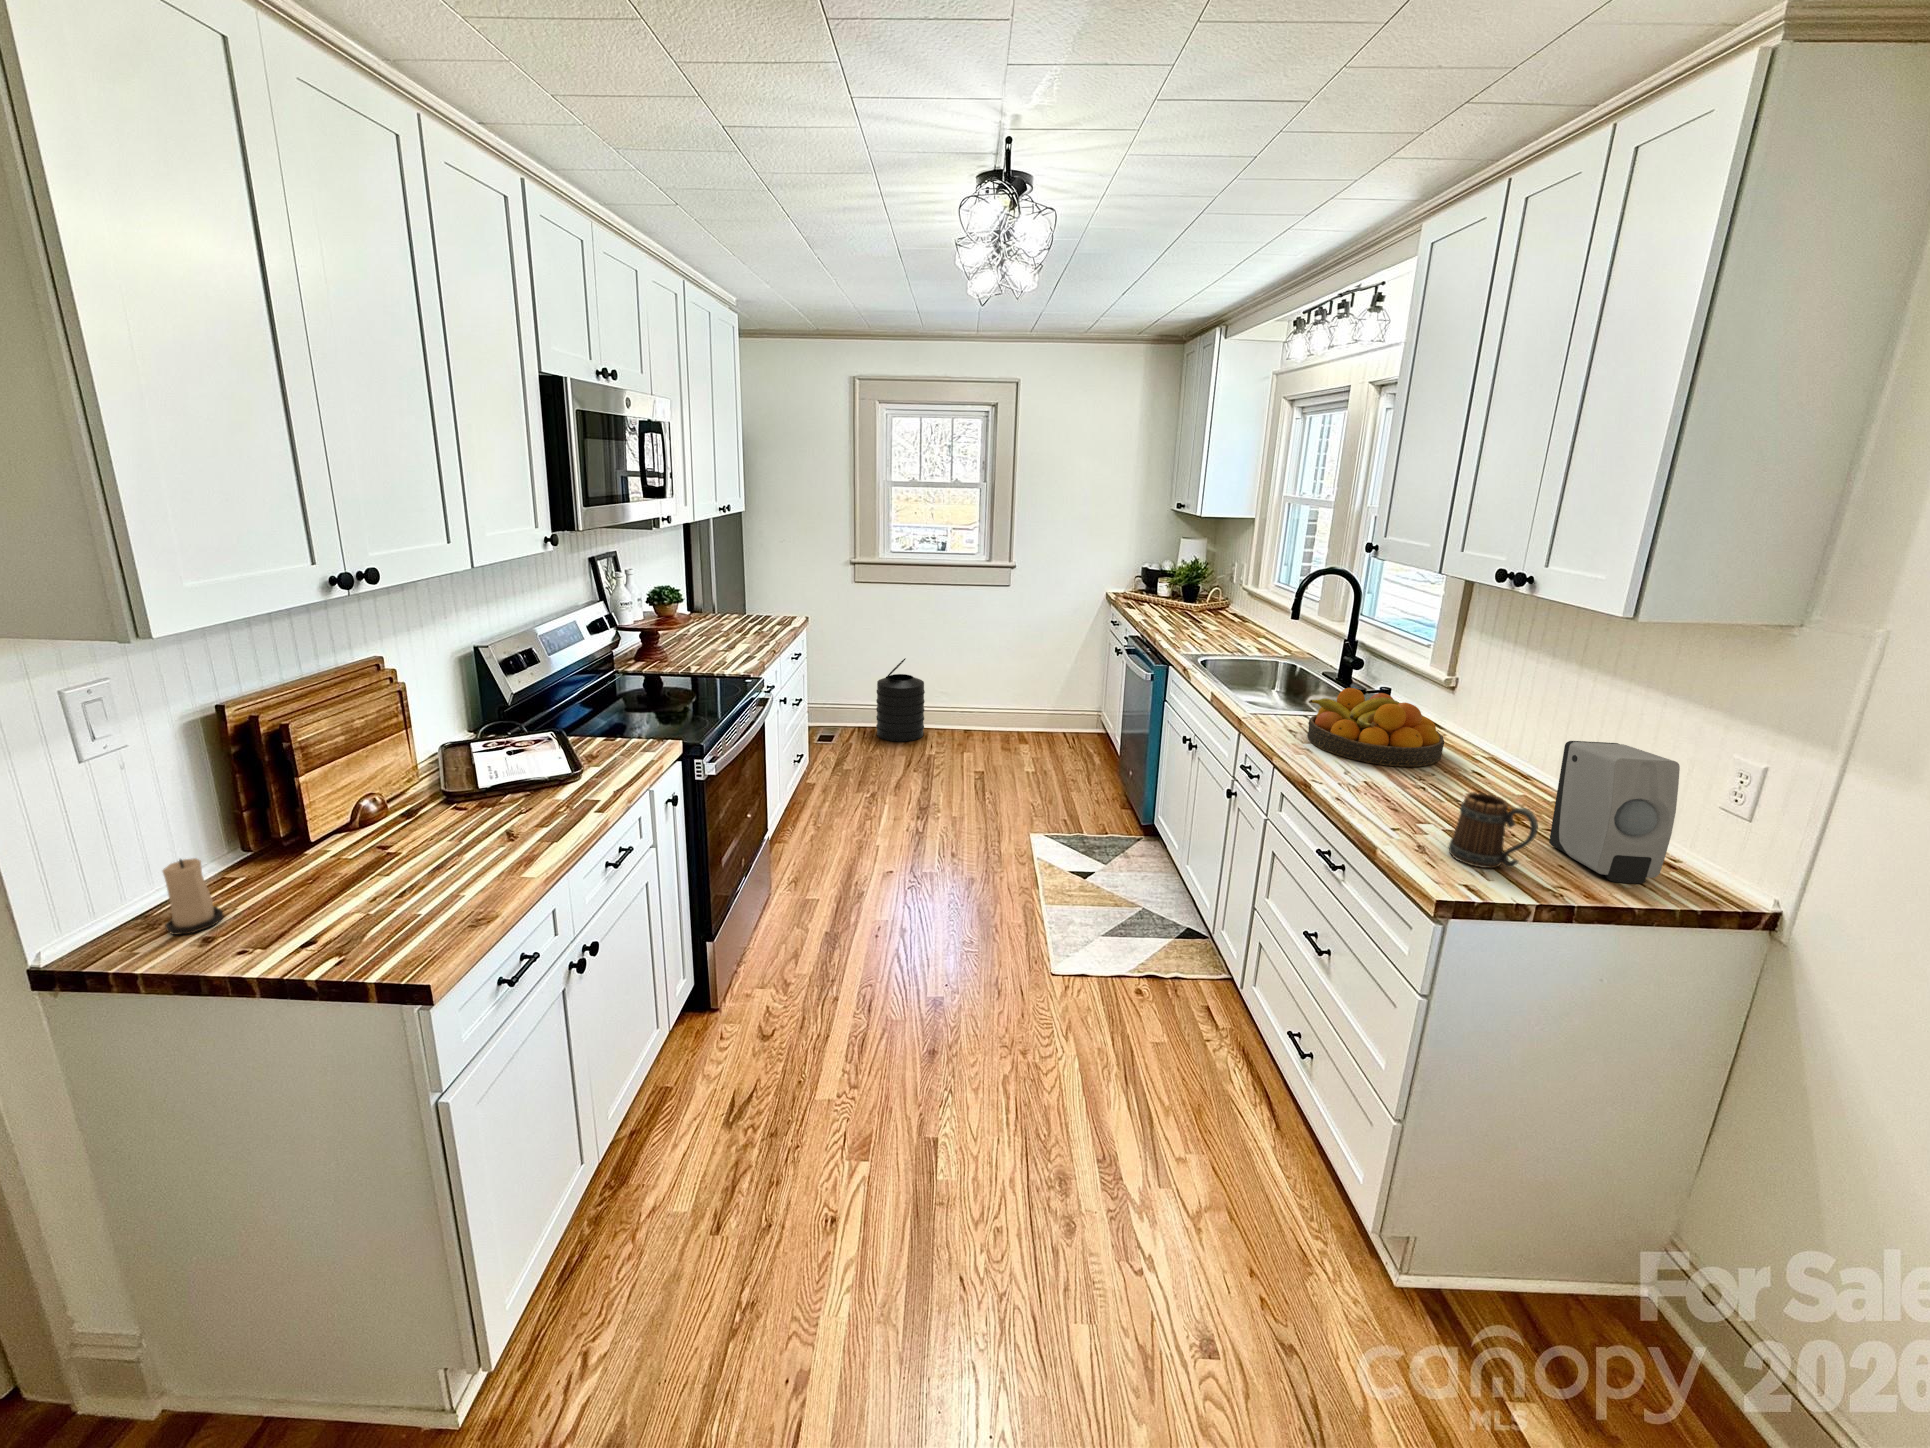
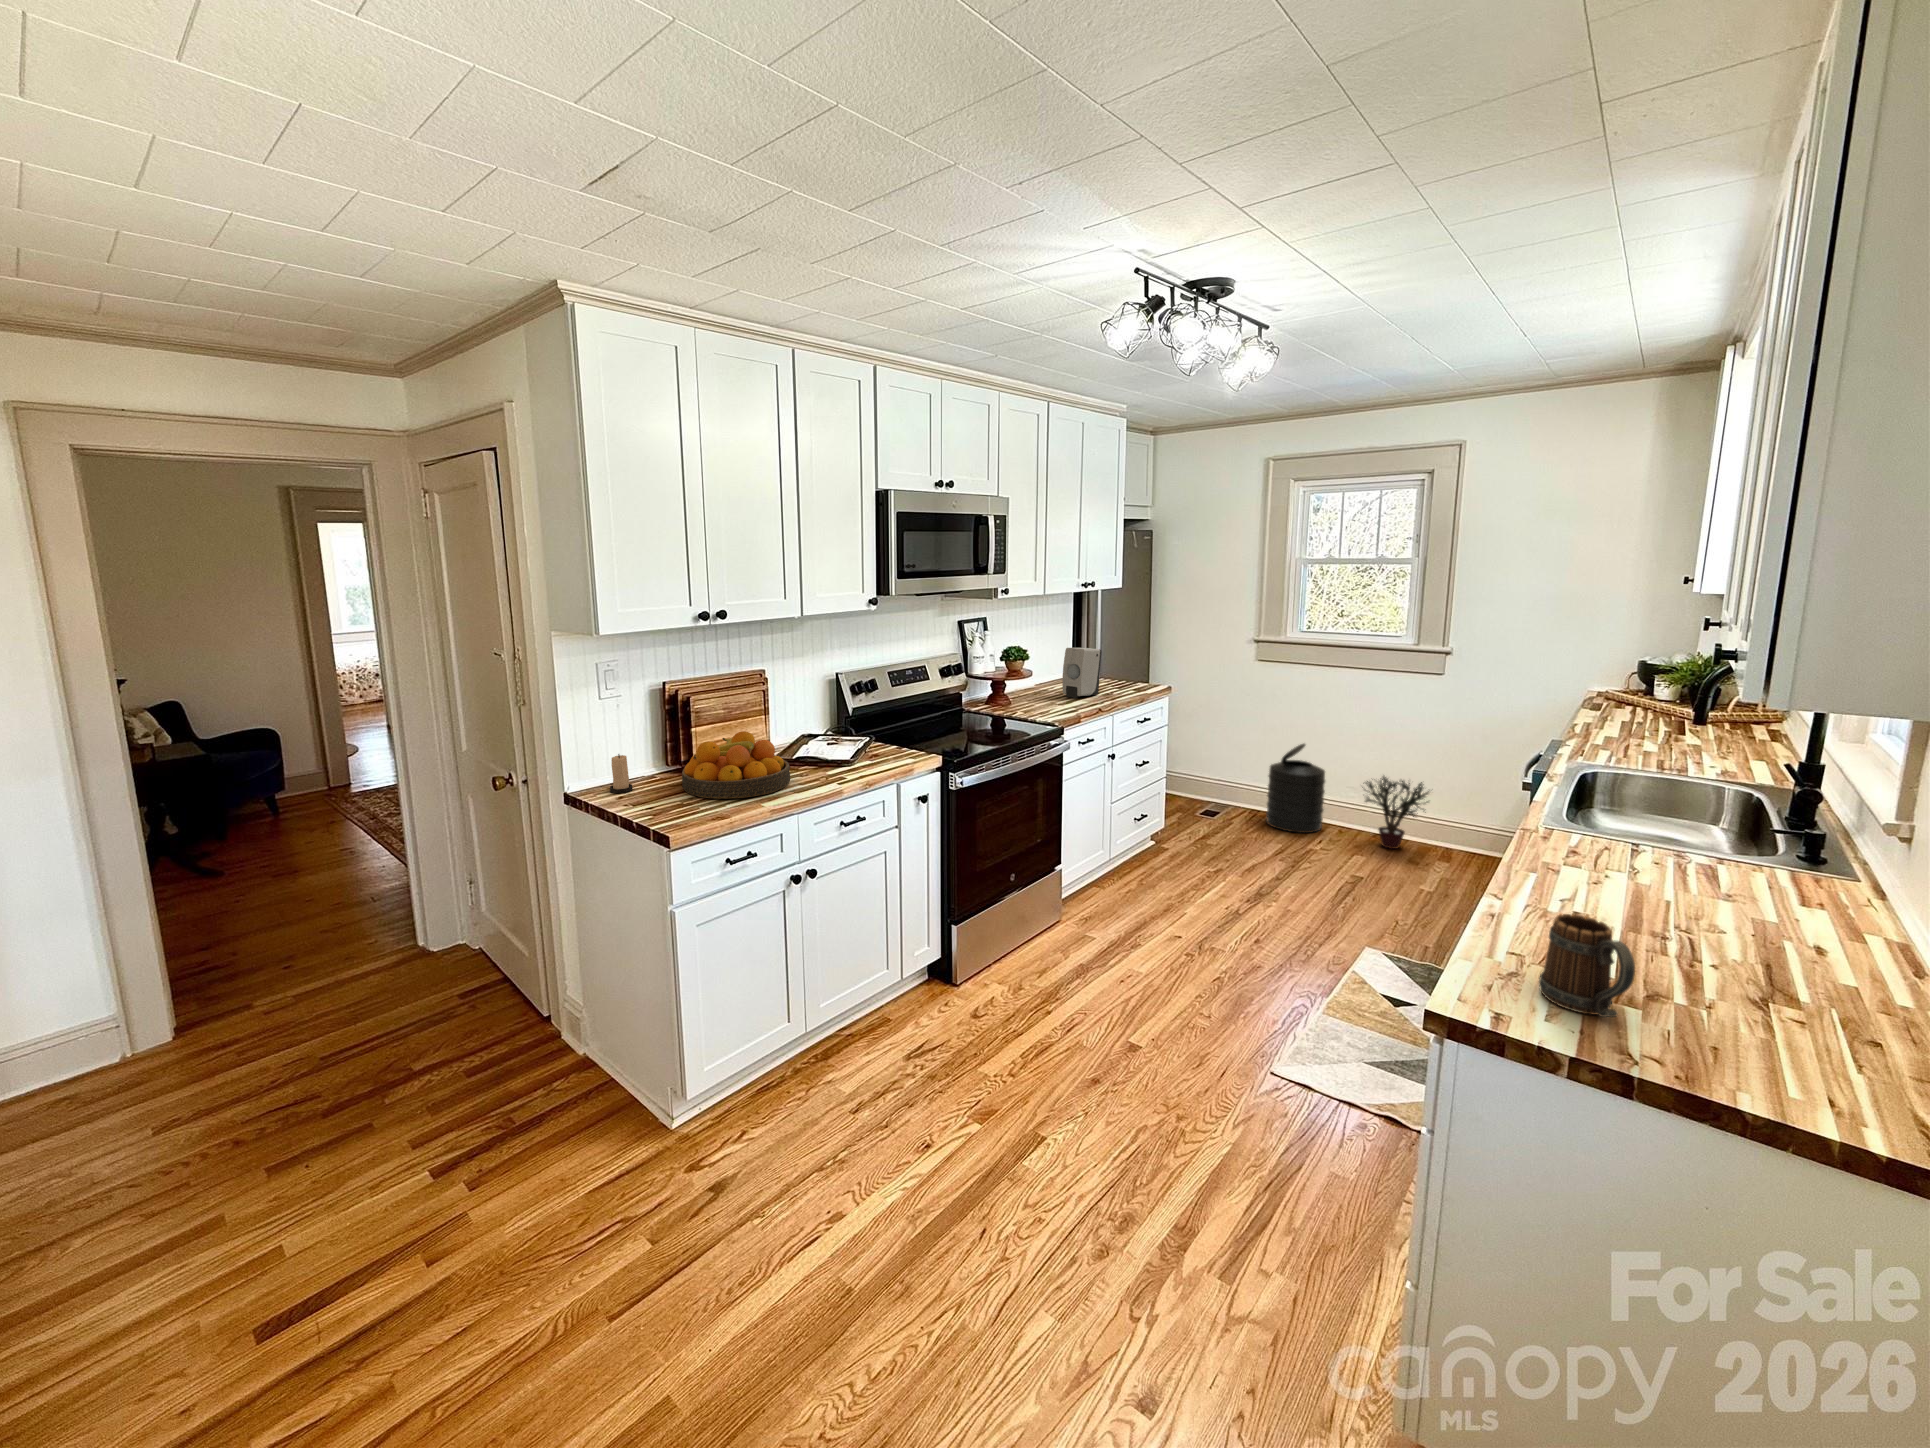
potted plant: none [955,677,1011,740] -> present [1362,776,1429,849]
fruit bowl: present [1307,688,1444,767] -> present [682,731,790,799]
soap dispenser: present [1549,741,1680,883] -> present [1062,648,1101,698]

